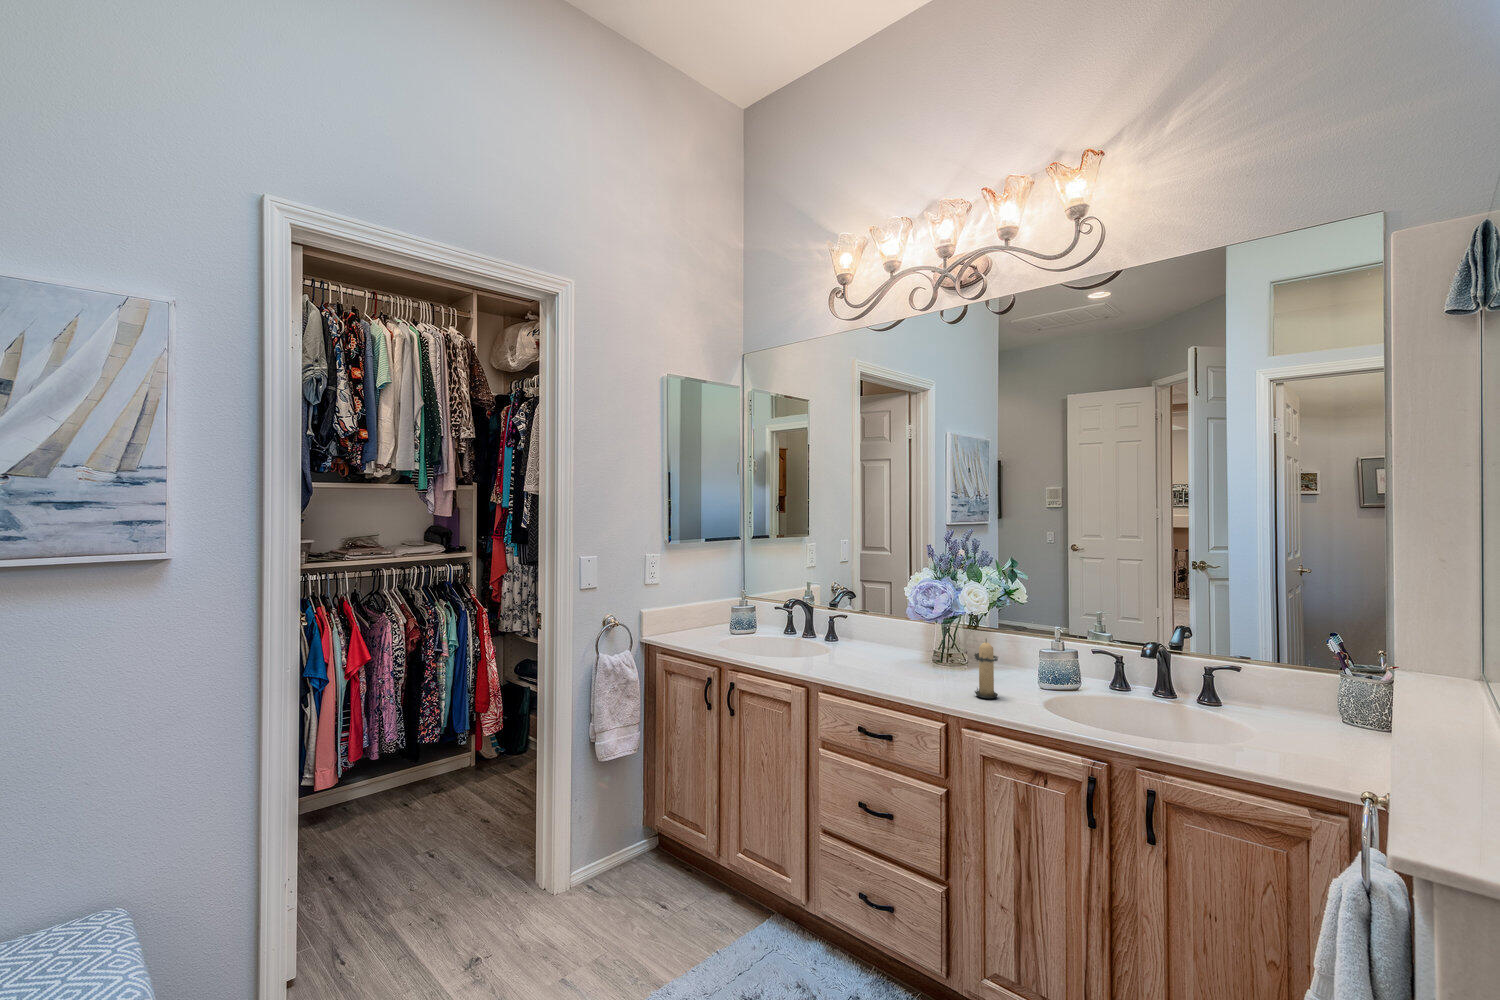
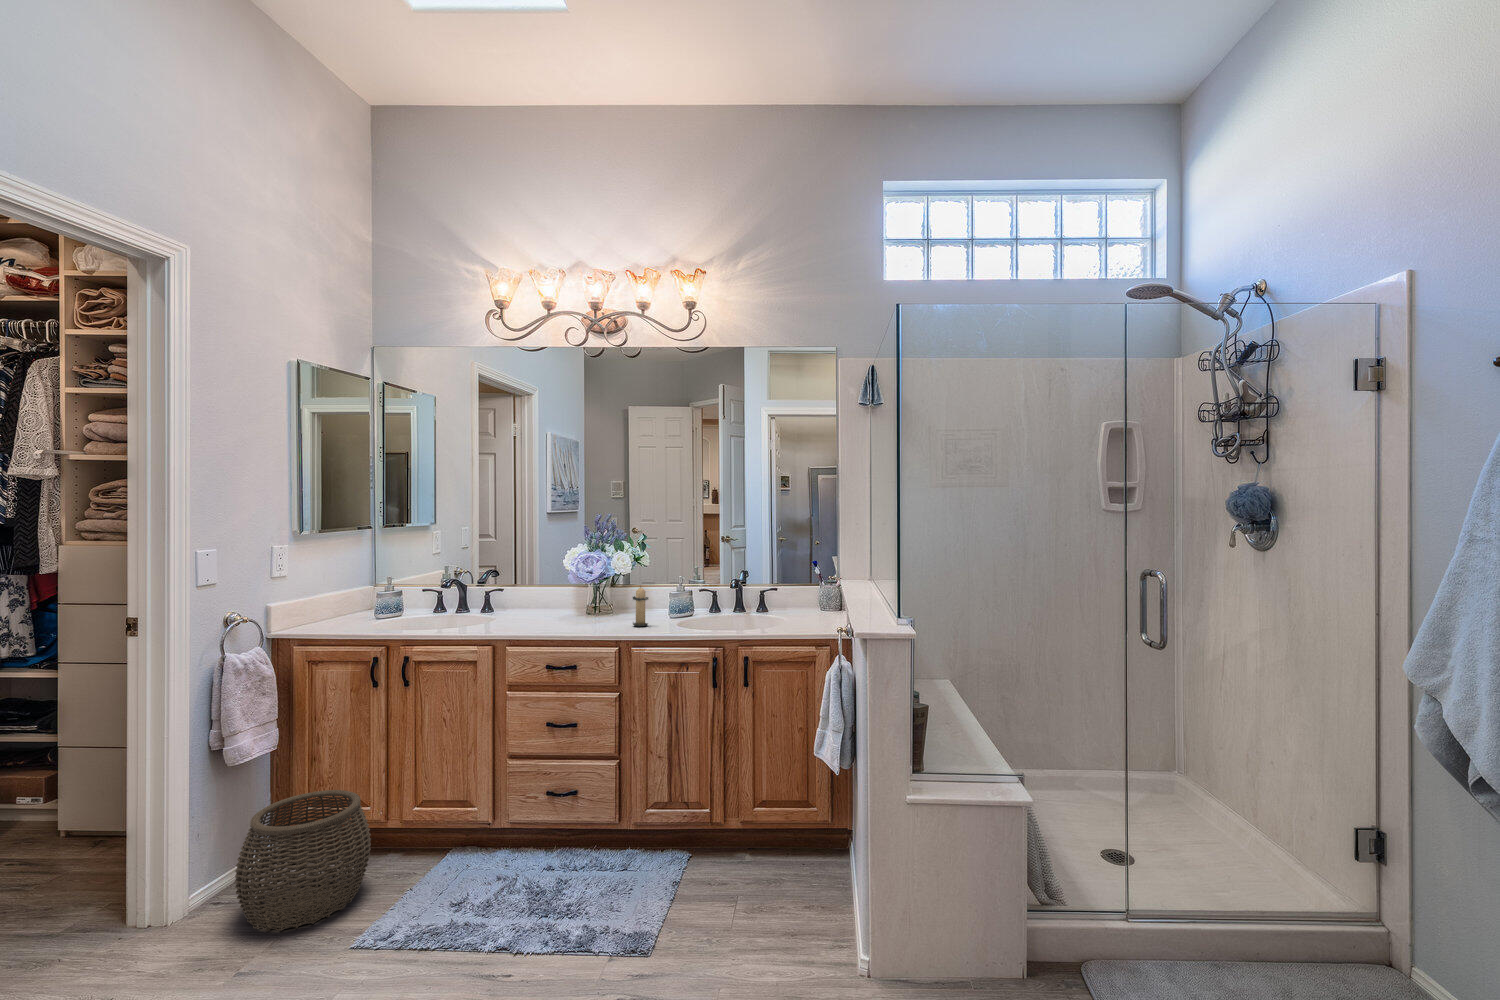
woven basket: none [582,808,695,950] -> present [235,790,371,931]

